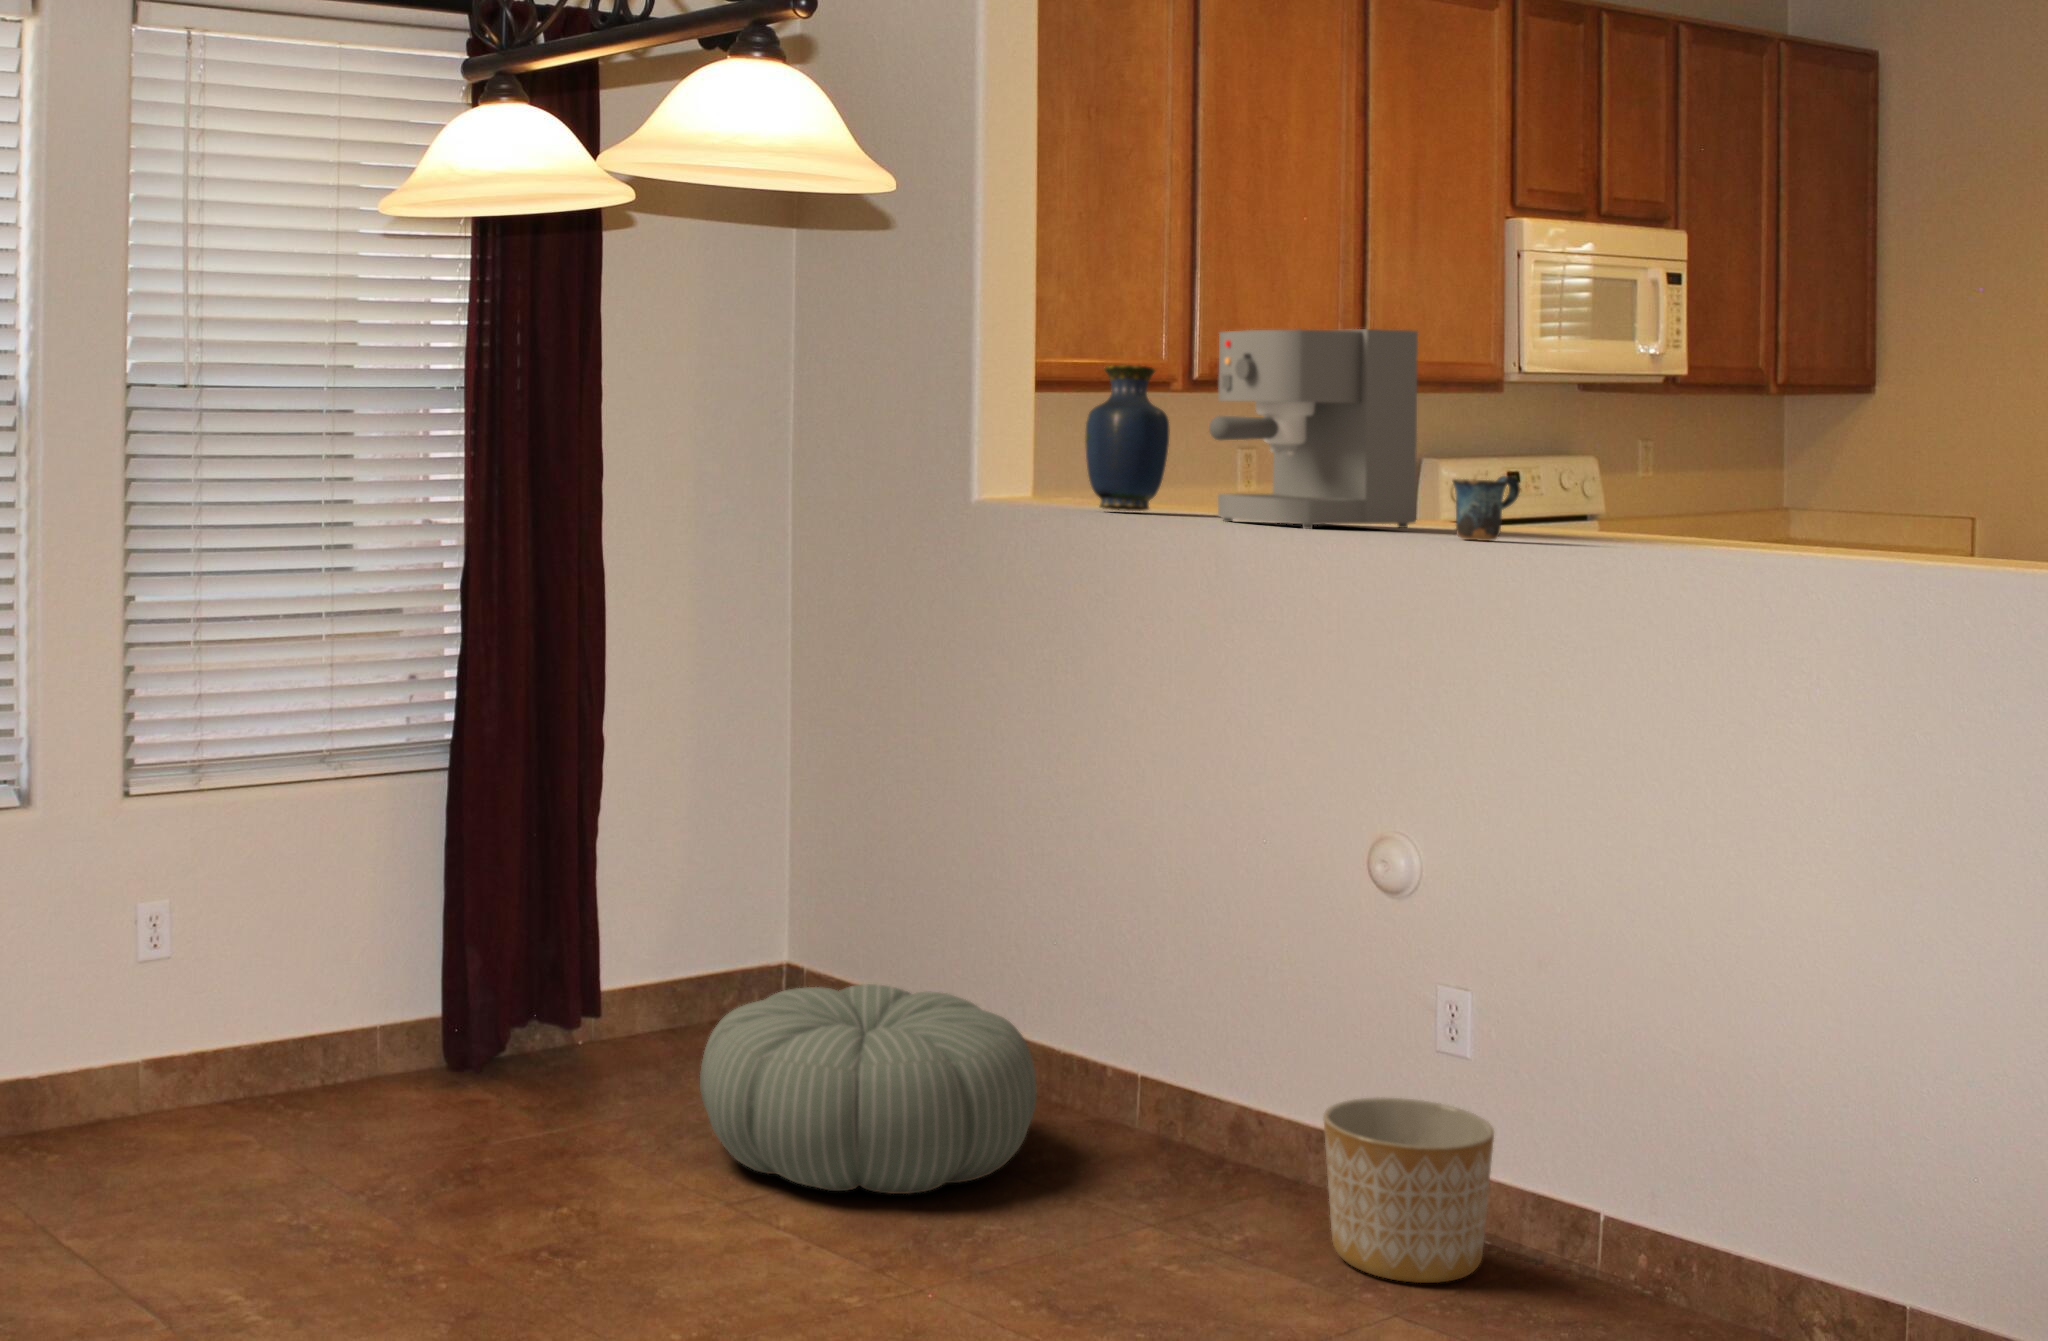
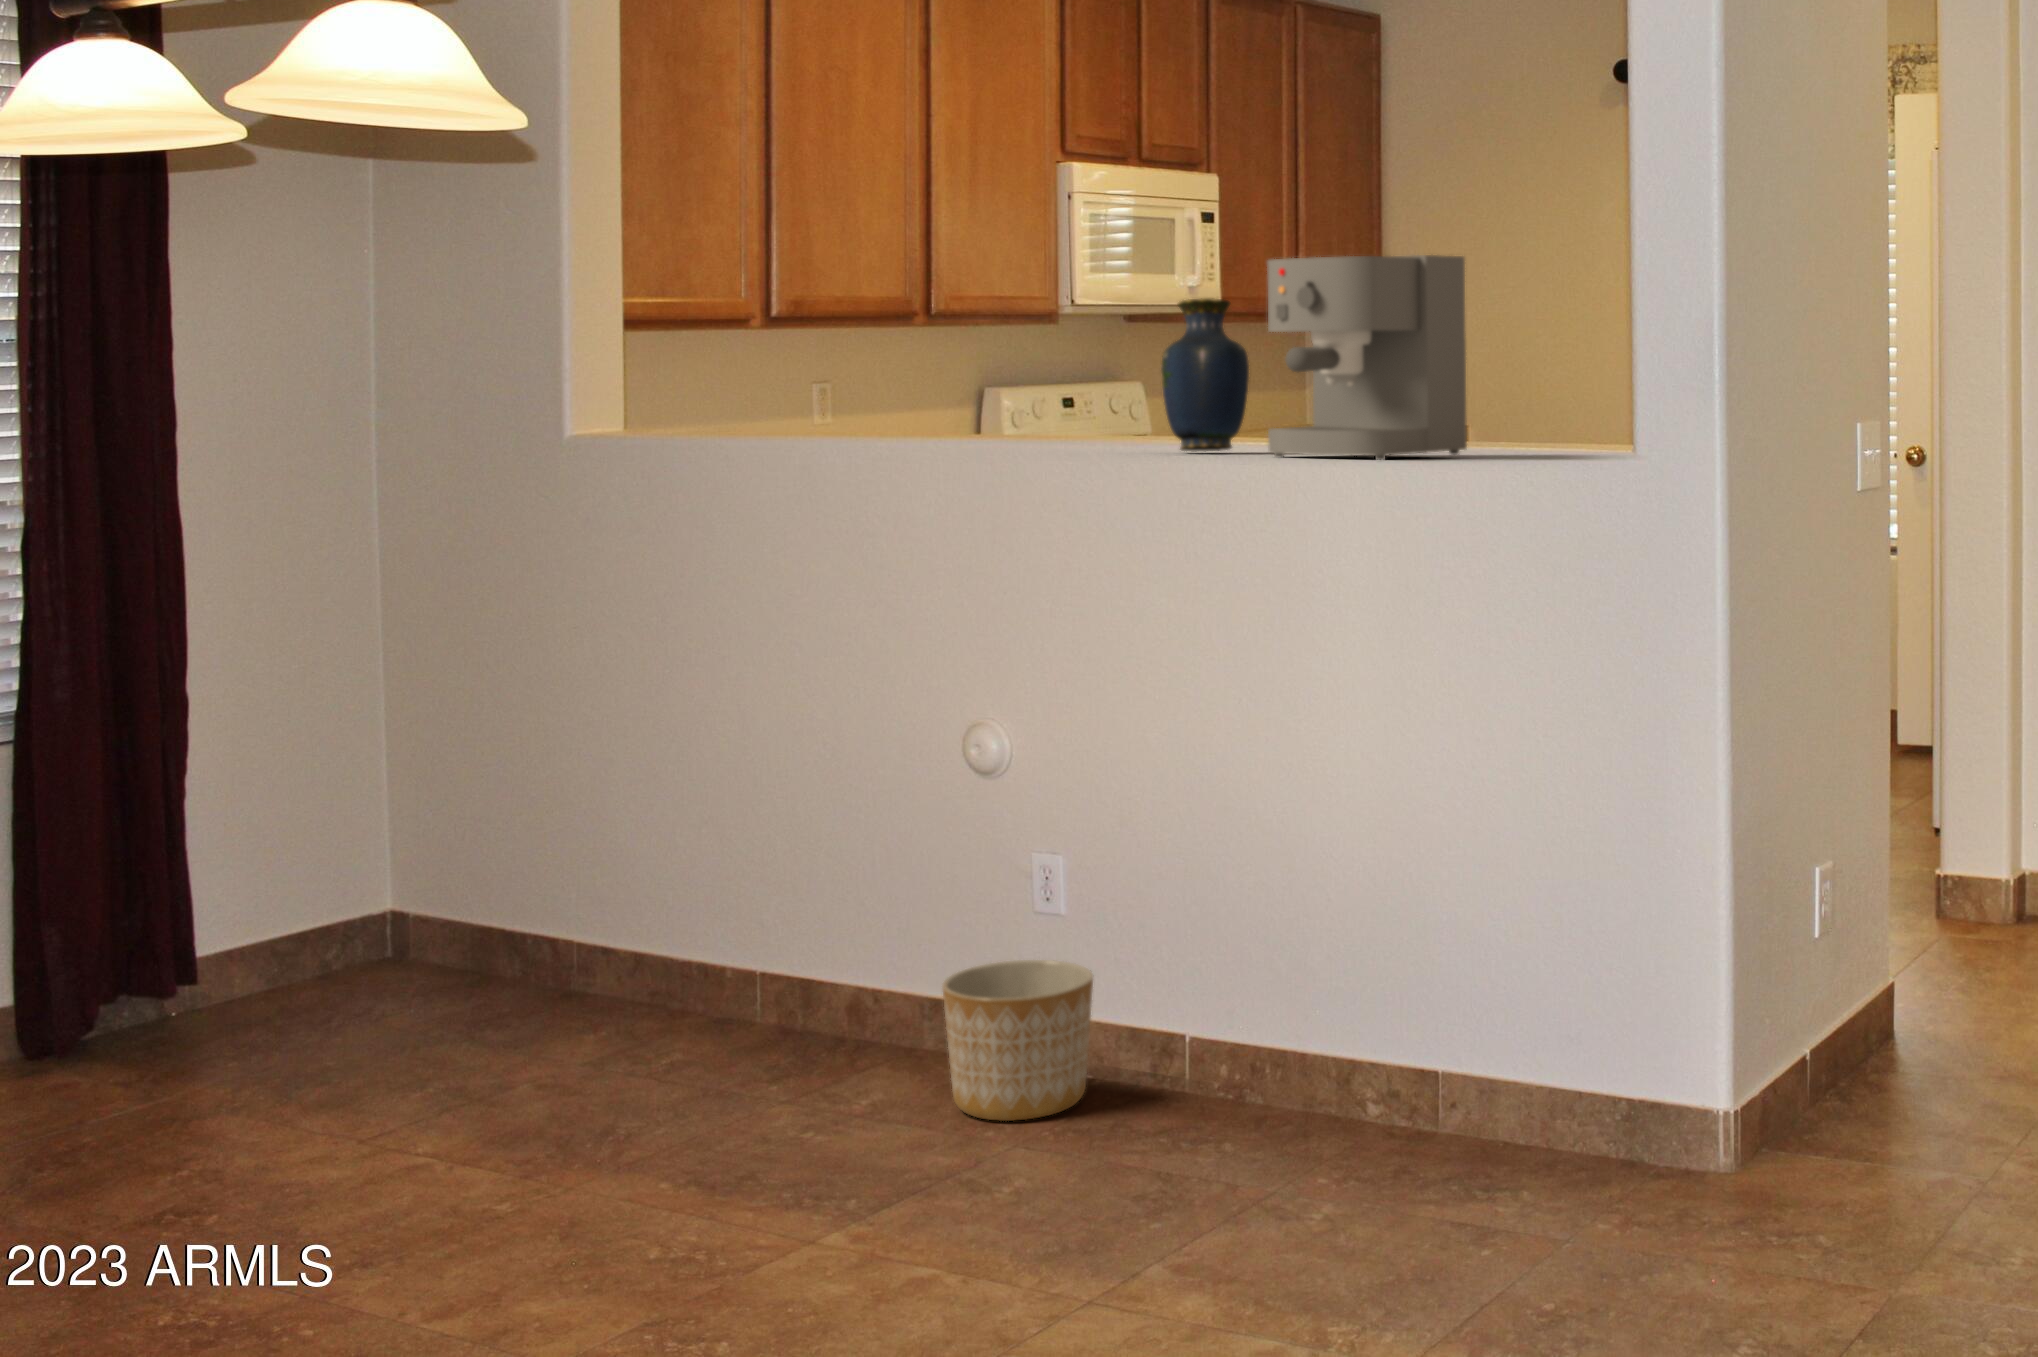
coffee maker: present [1209,329,1418,529] -> present [1267,255,1467,460]
vase: present [1085,365,1169,511] -> present [1161,298,1249,451]
mug: present [1453,476,1520,541] -> none [1042,395,1101,453]
pouf: present [700,984,1036,1194] -> none [287,934,658,1145]

